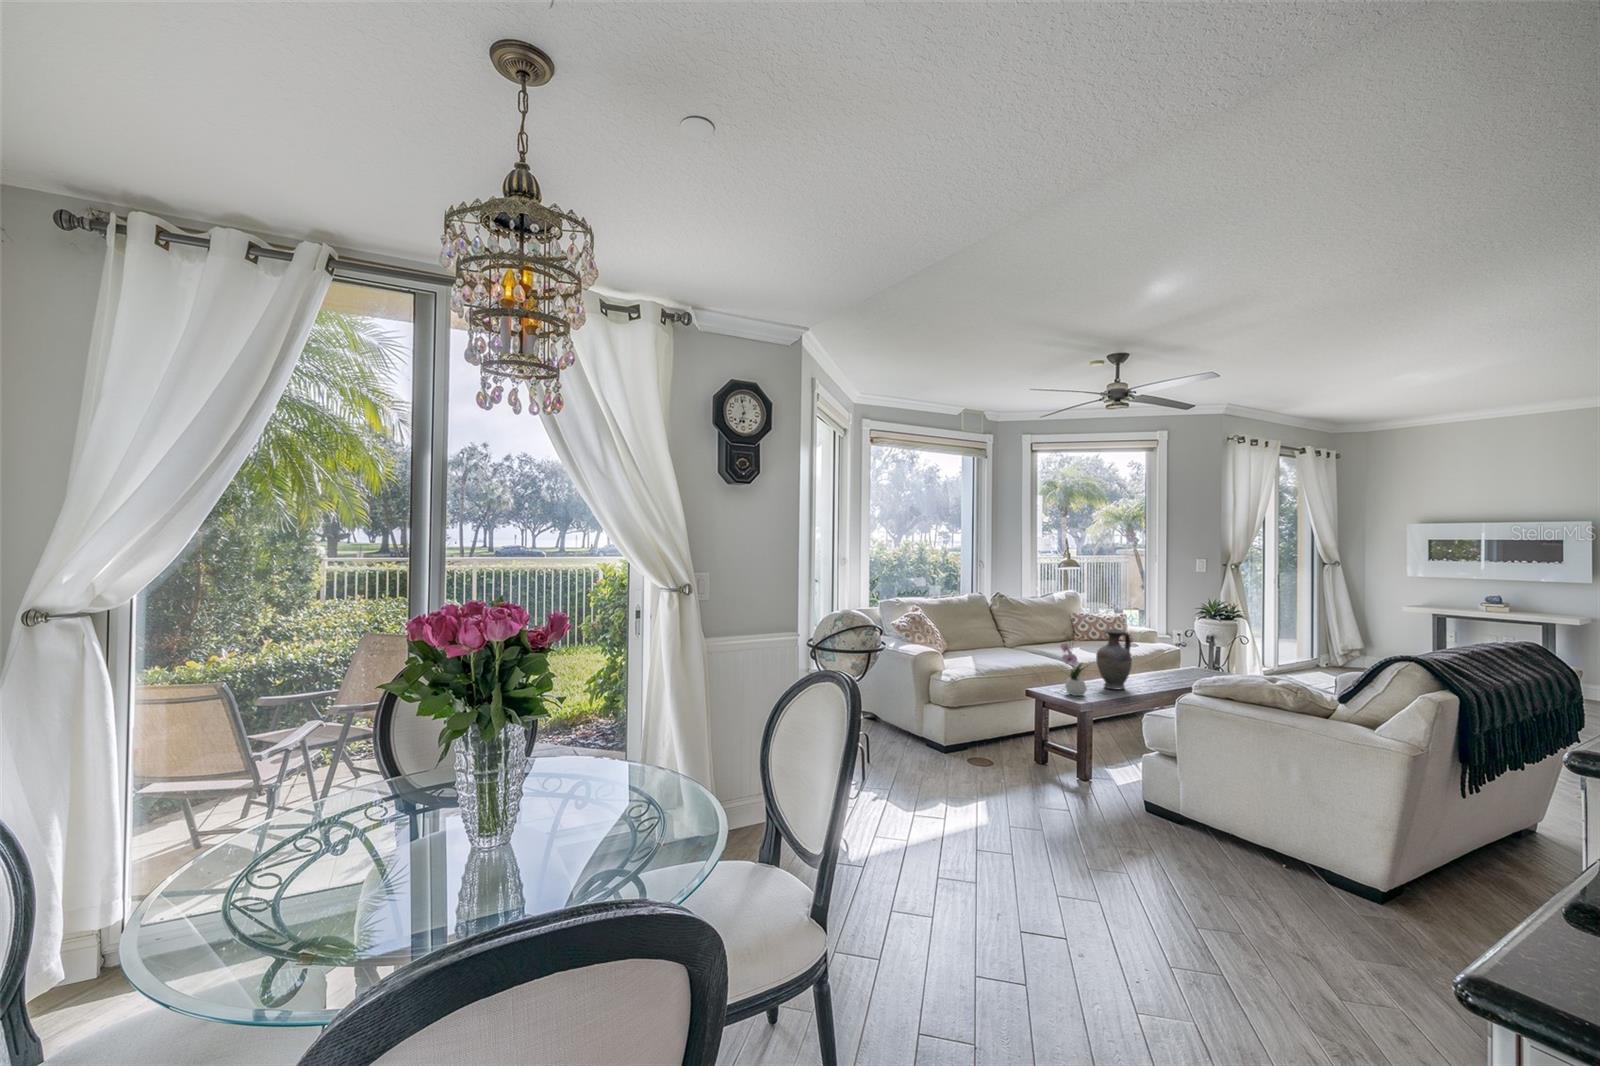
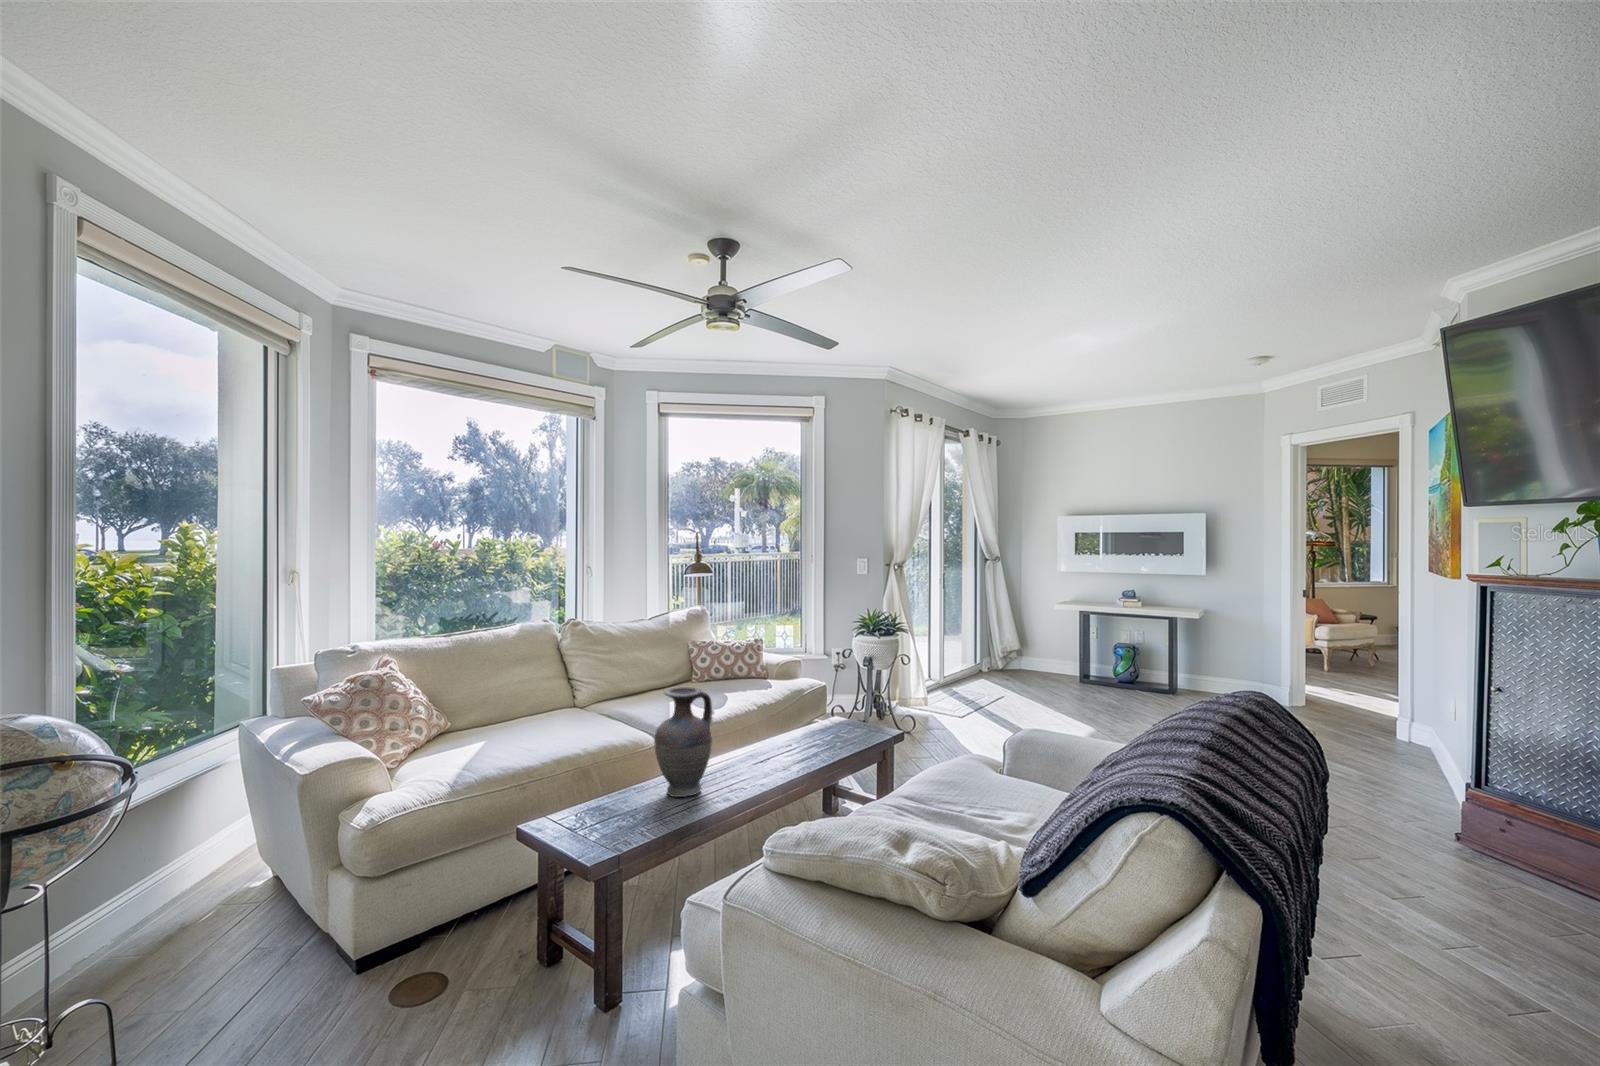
flower arrangement: present [1061,637,1087,696] -> none [572,710,624,831]

